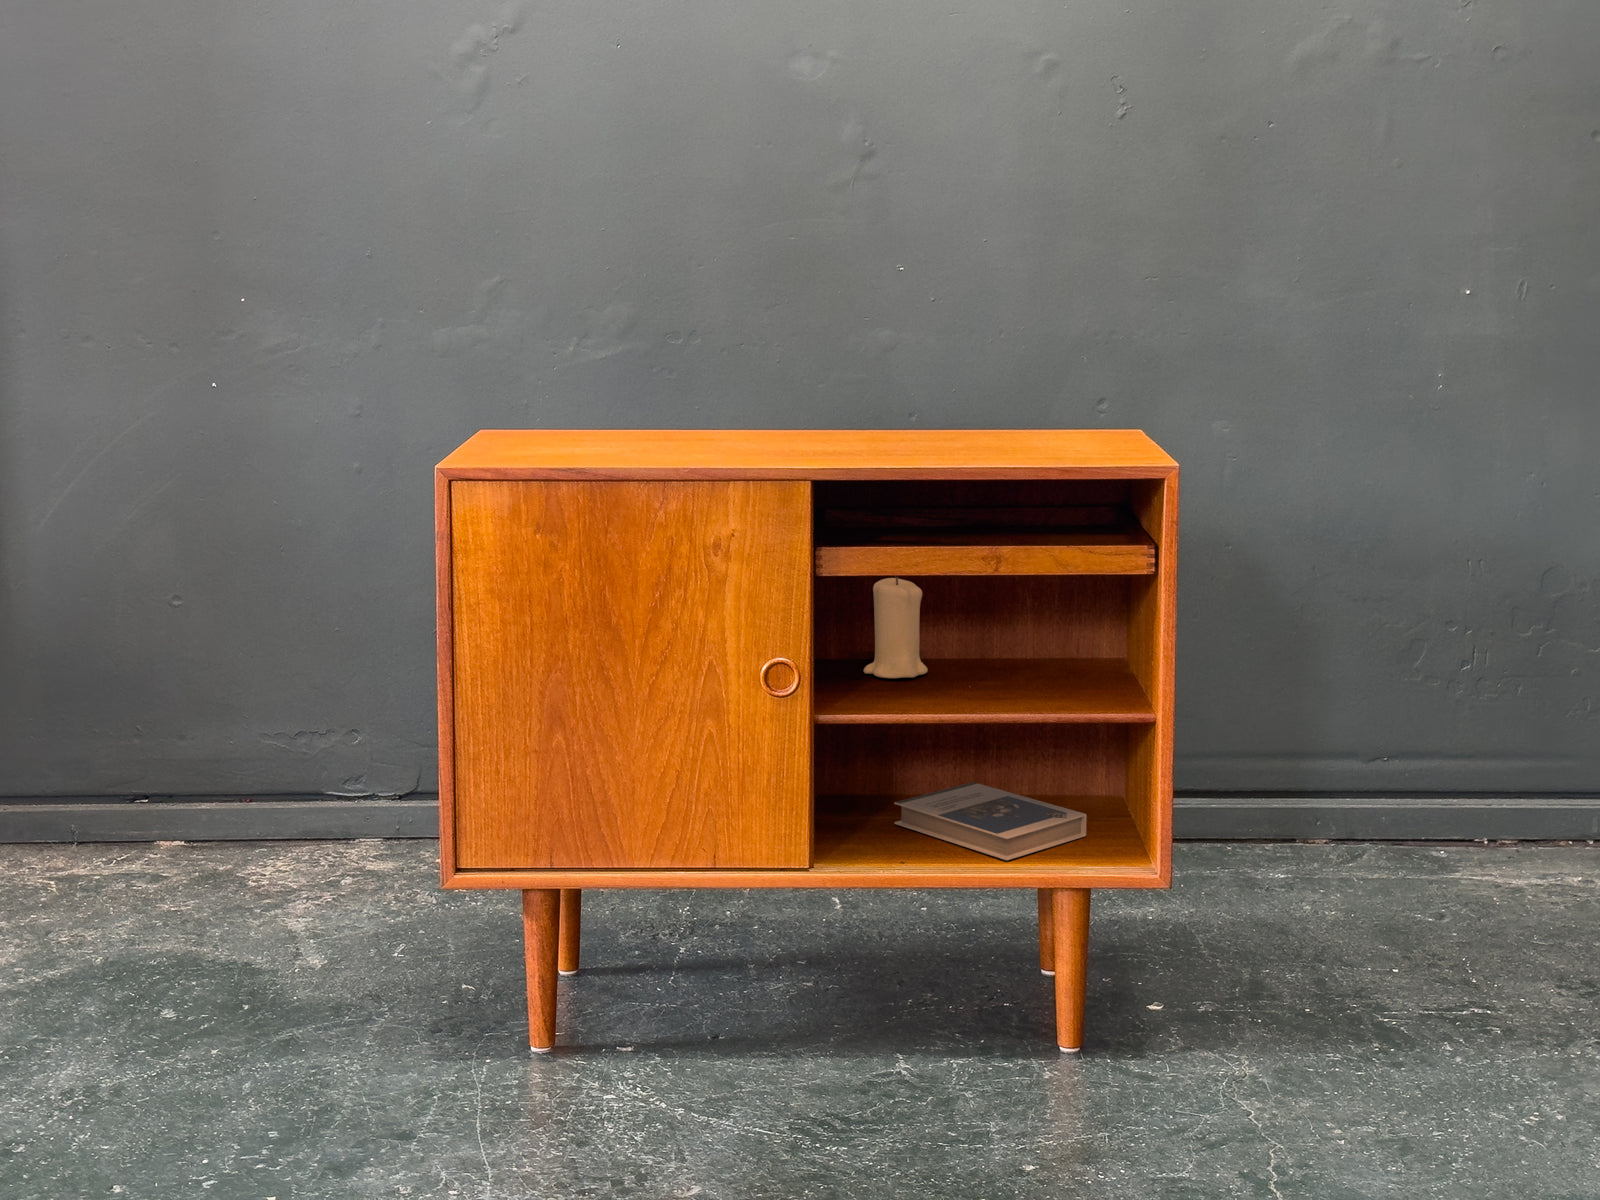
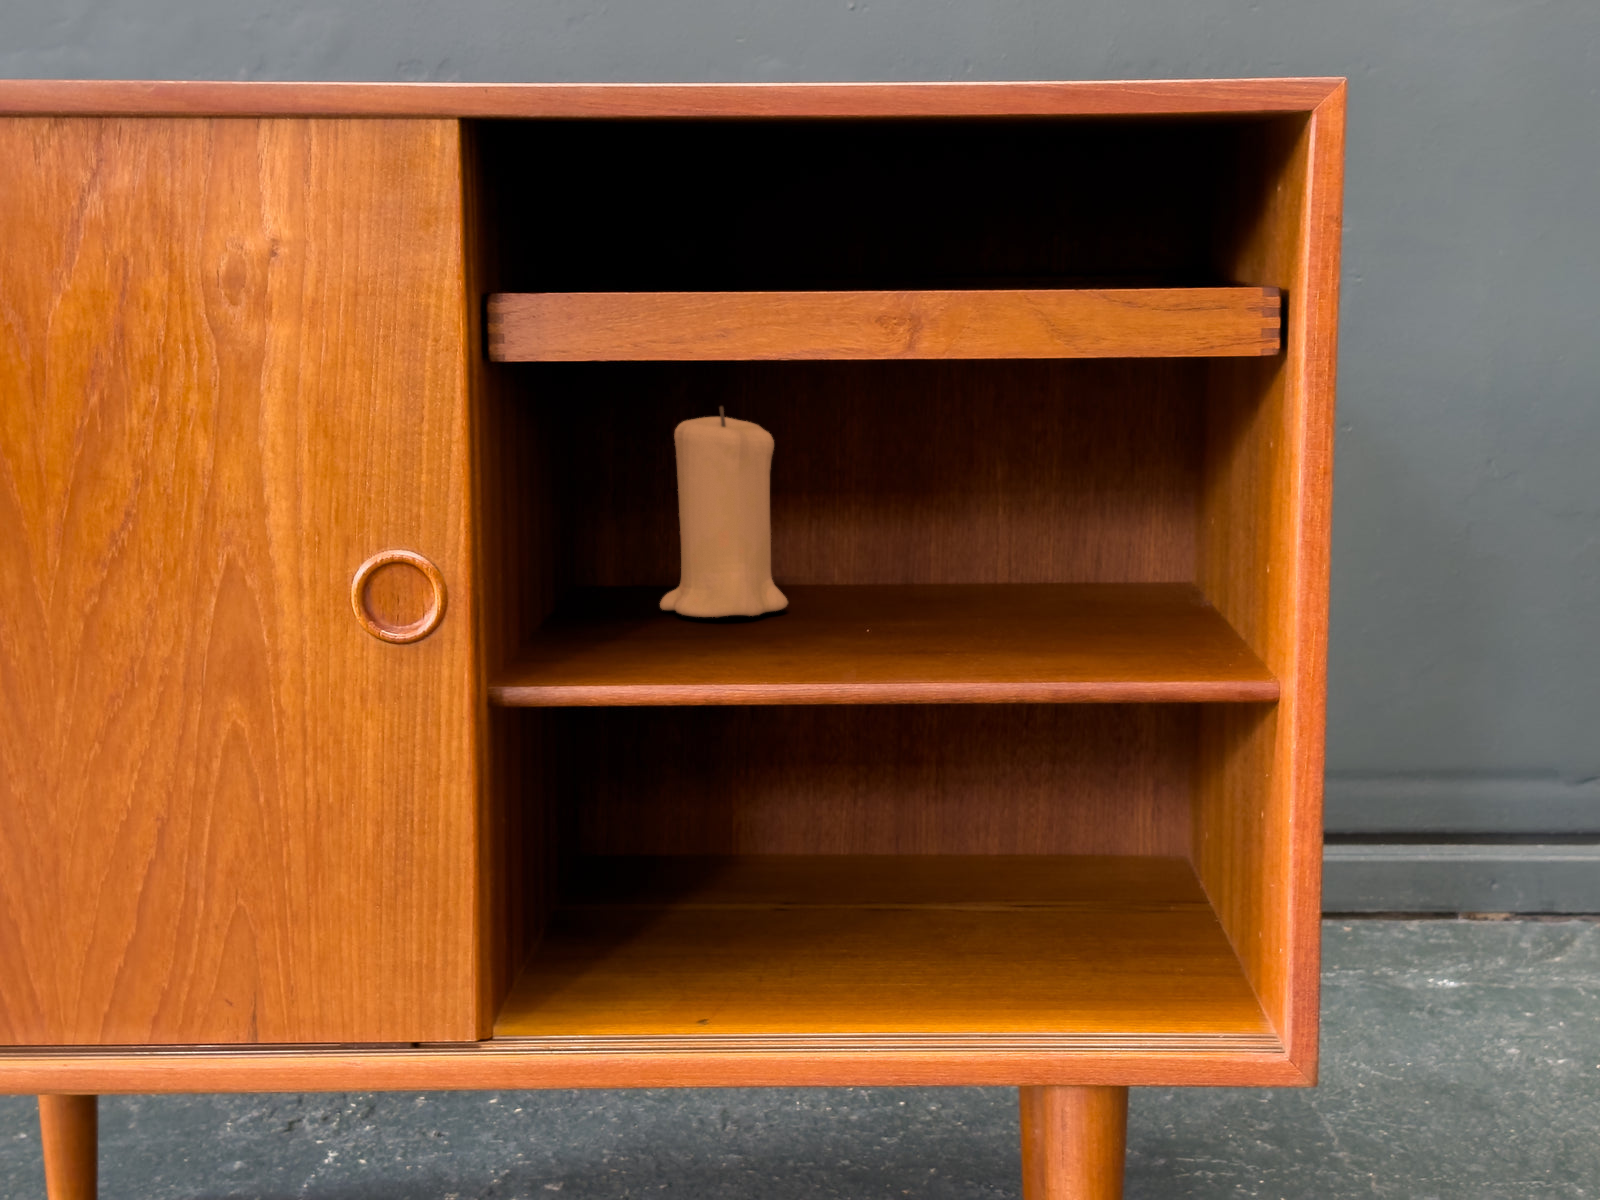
hardback book: present [894,782,1086,860] -> none [718,828,1116,1018]

